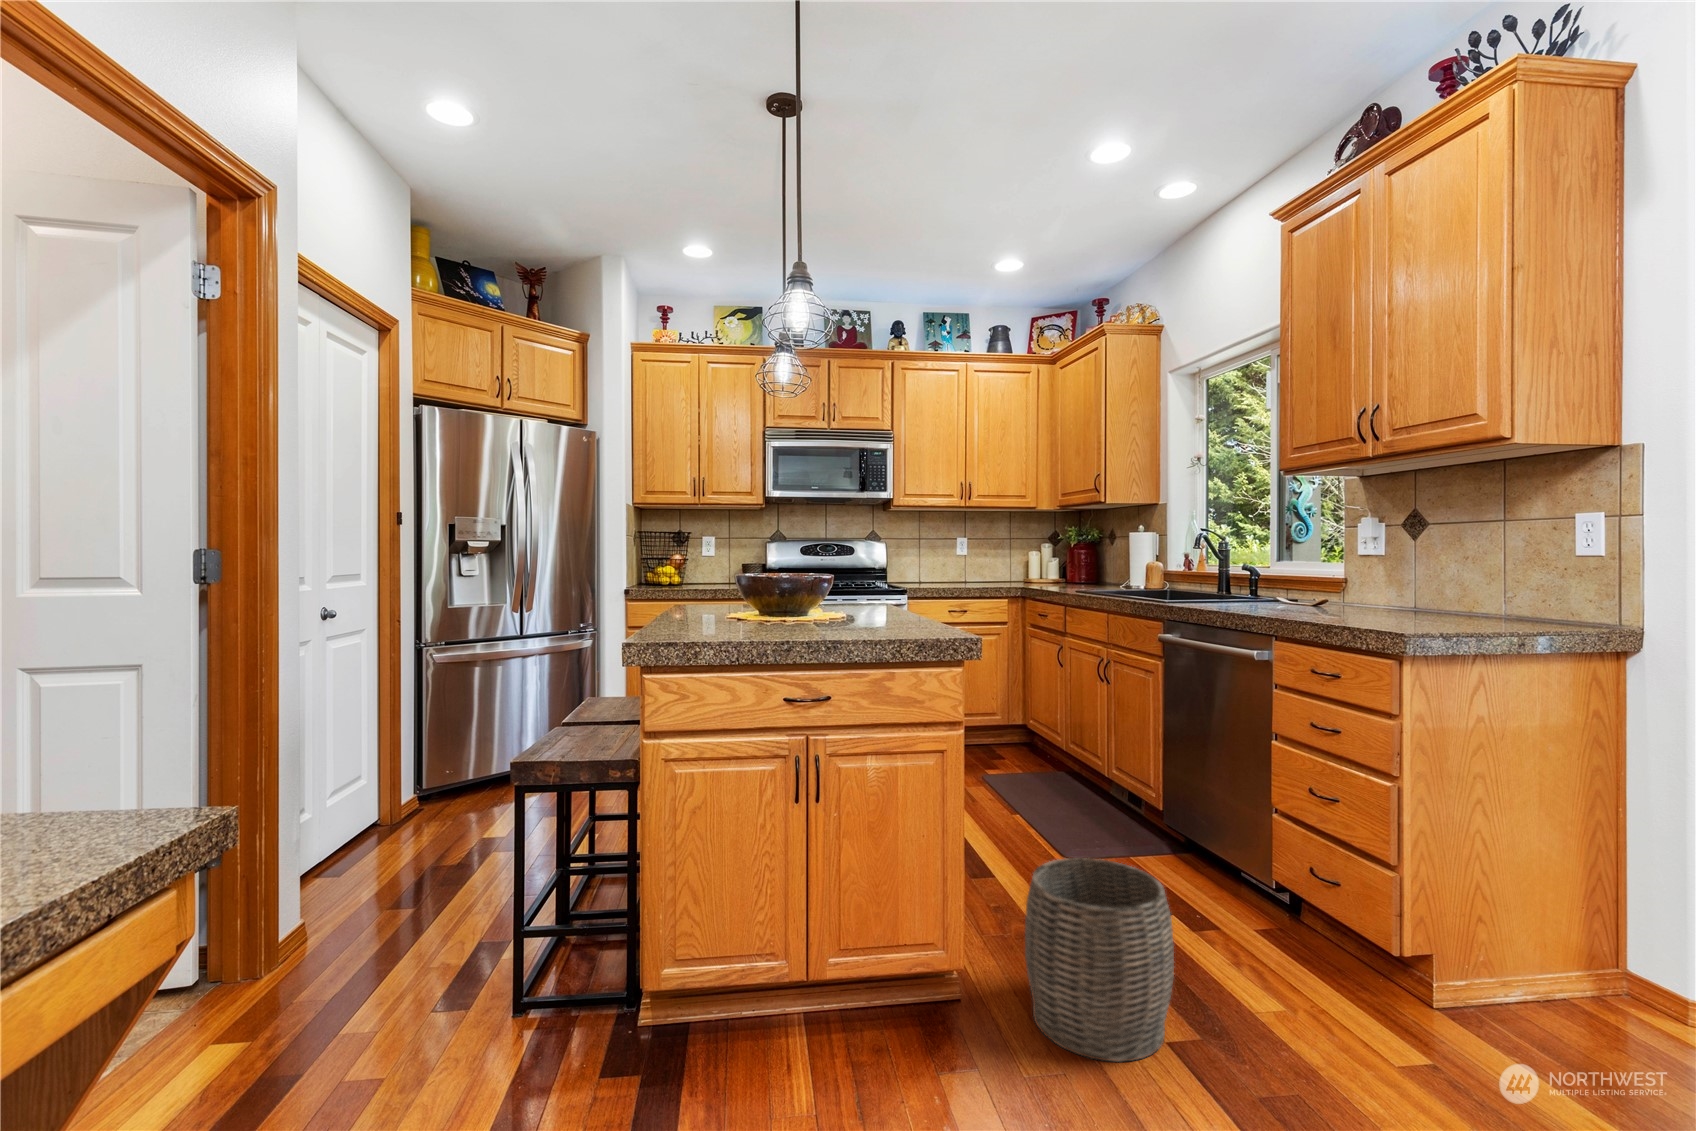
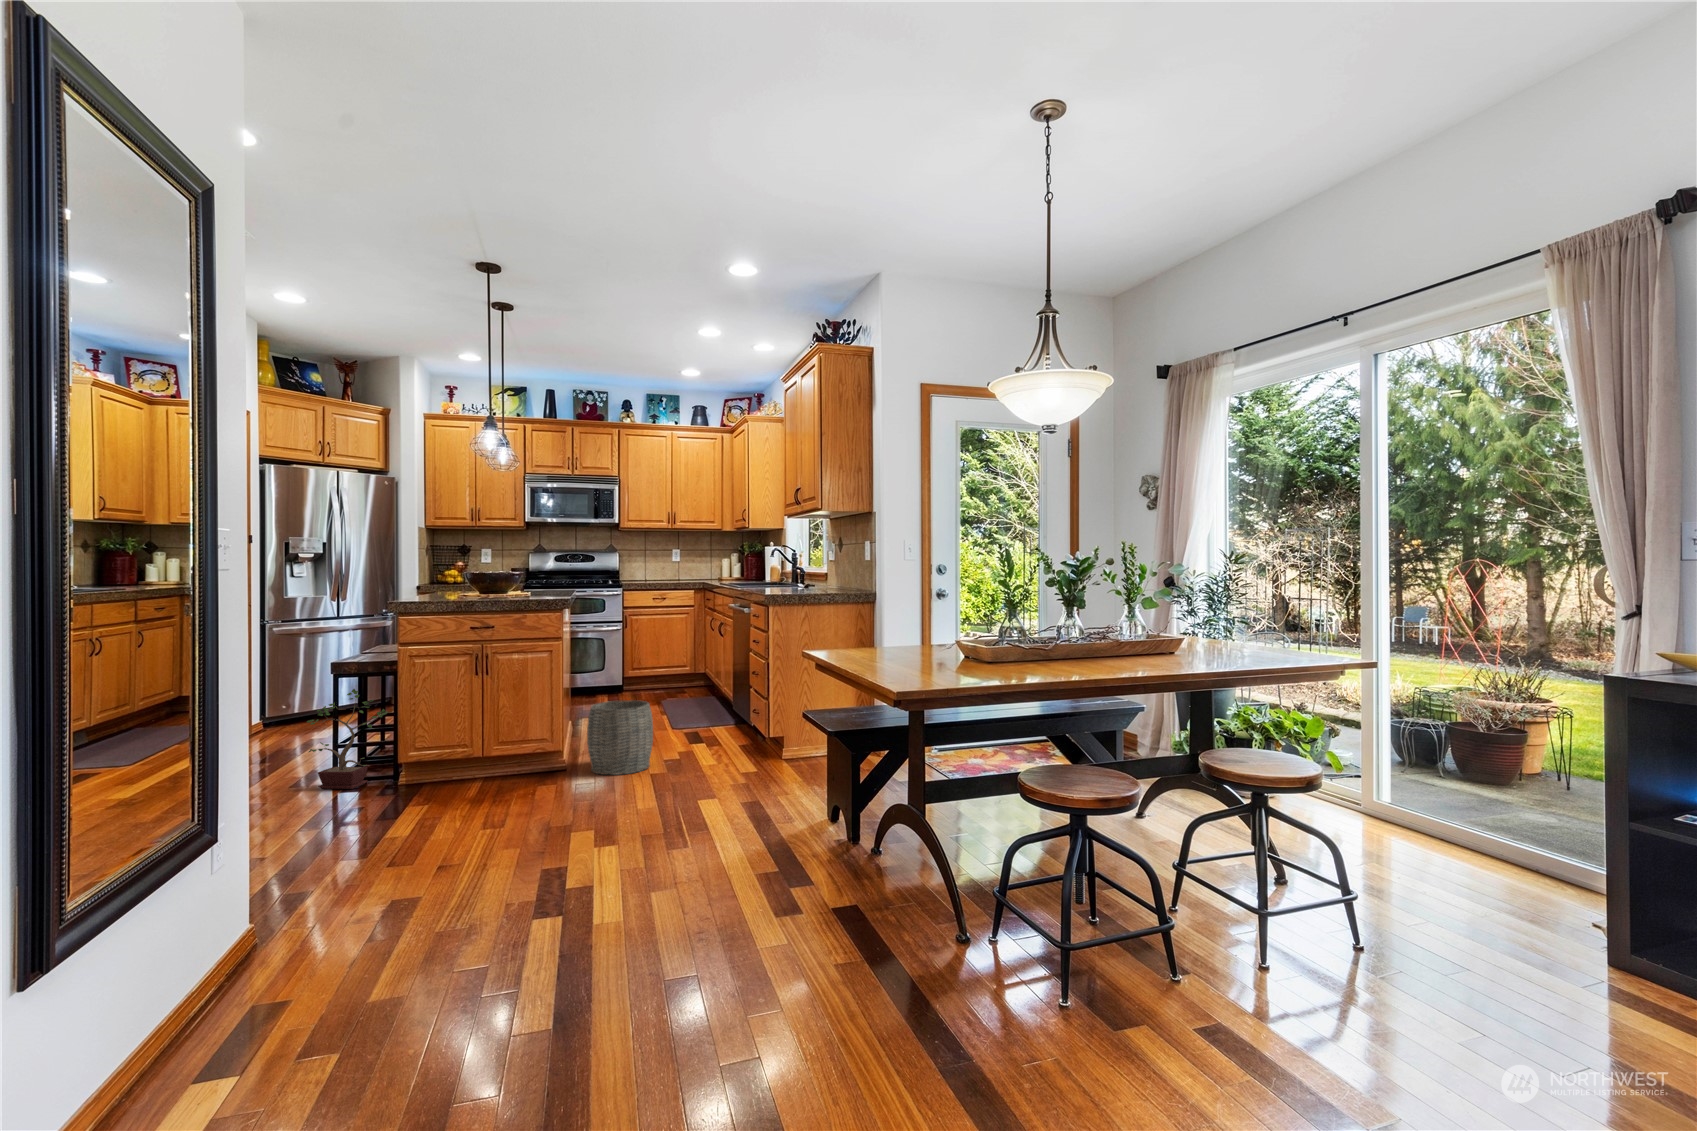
potted plant: none [461,834,631,1069] -> present [307,689,388,789]

